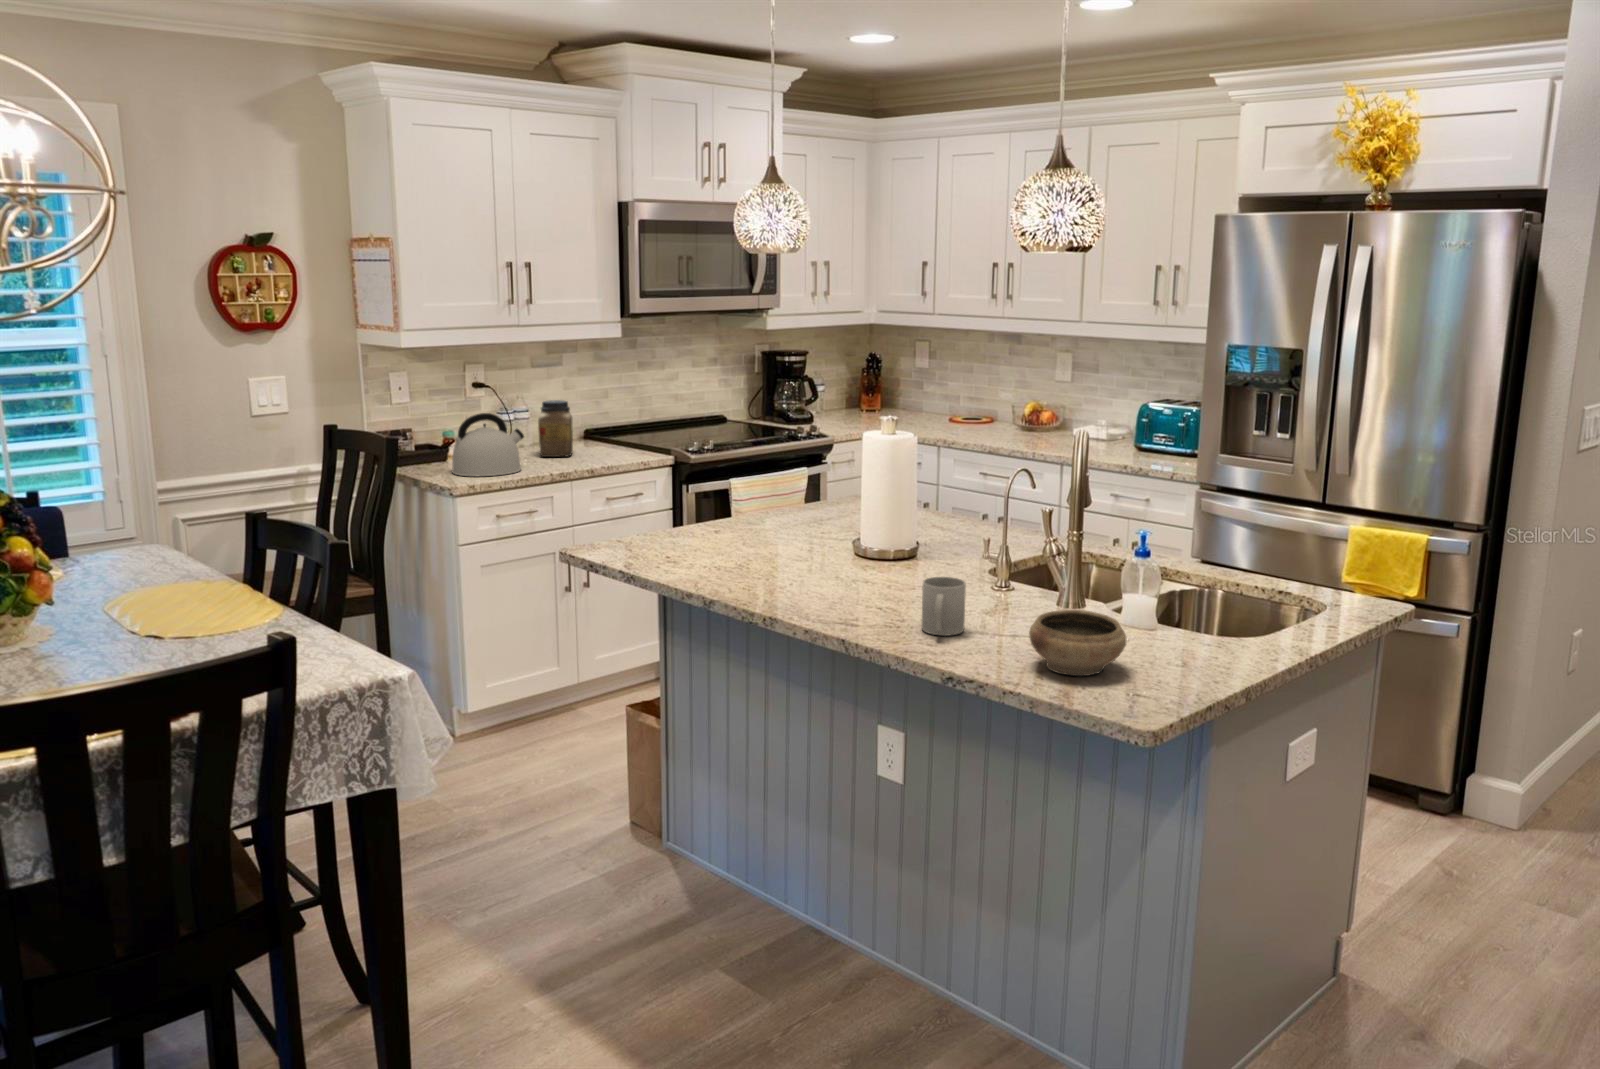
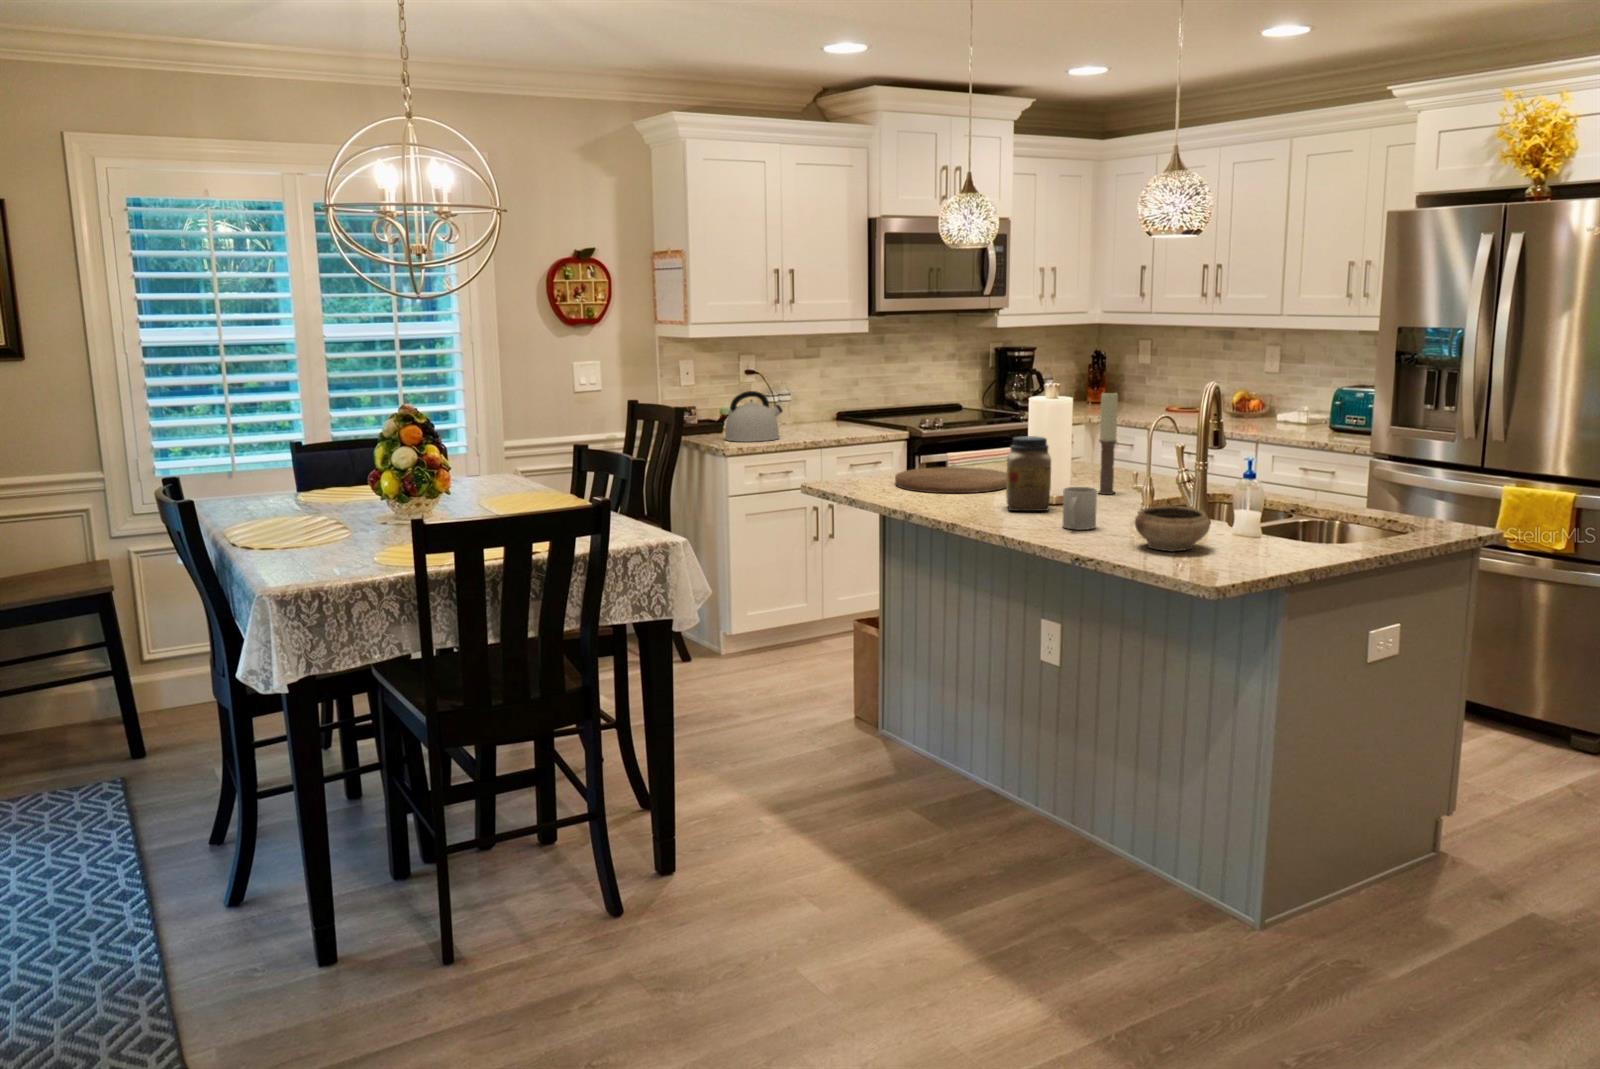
jar: present [538,400,573,457] -> present [1006,436,1051,511]
candle: none [937,437,961,564] -> present [1098,392,1118,494]
cutting board: none [683,524,827,568] -> present [895,467,1007,493]

